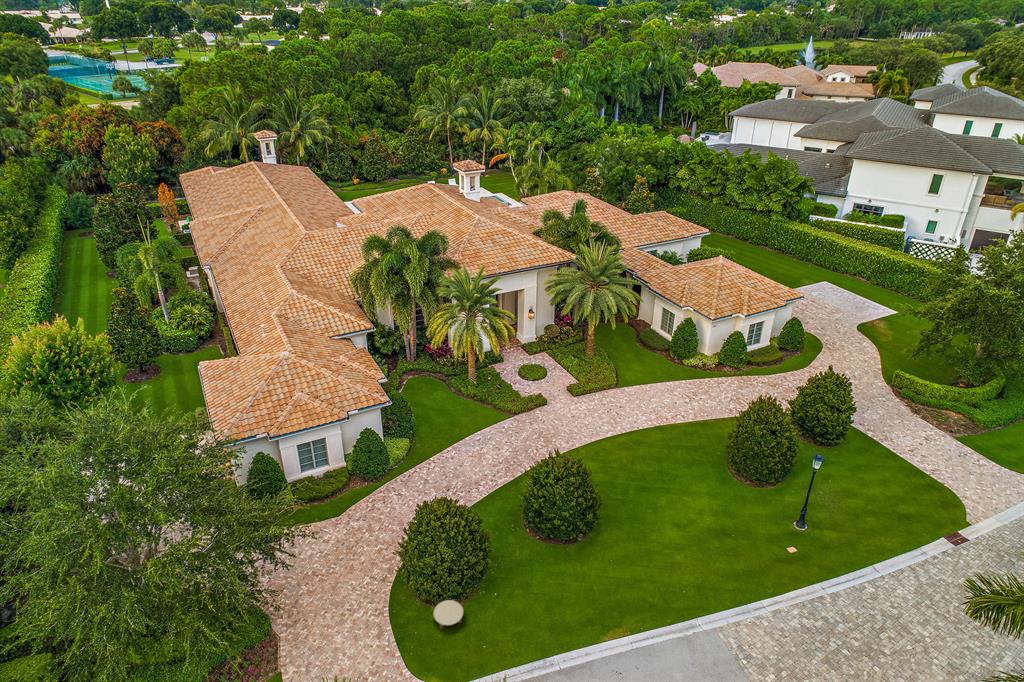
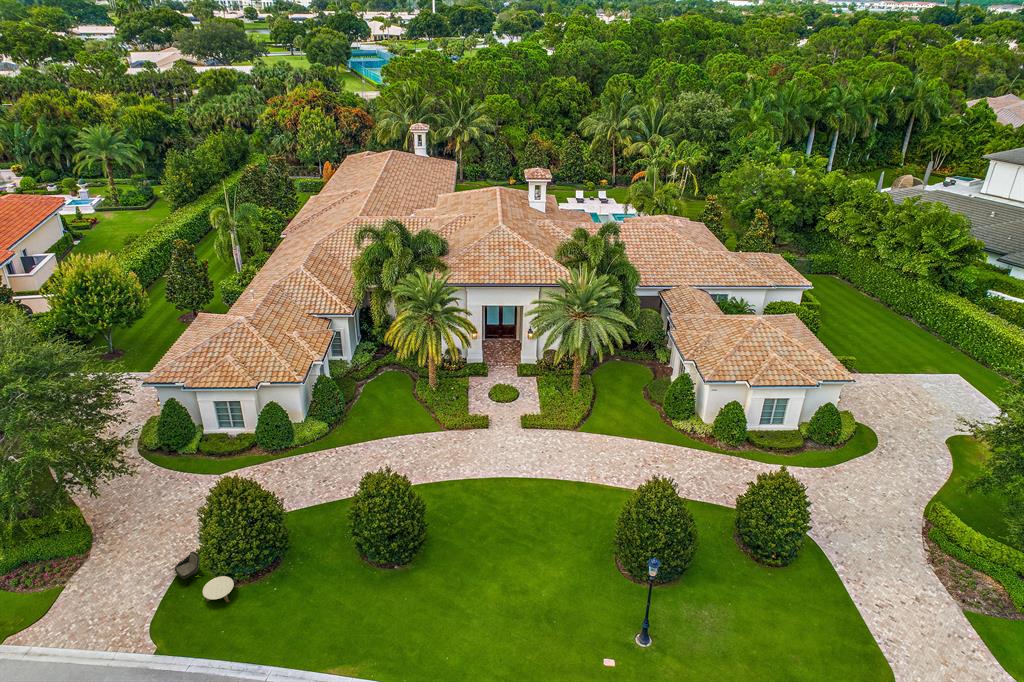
lounge chair: none [388,589,416,624] -> present [175,552,204,585]

